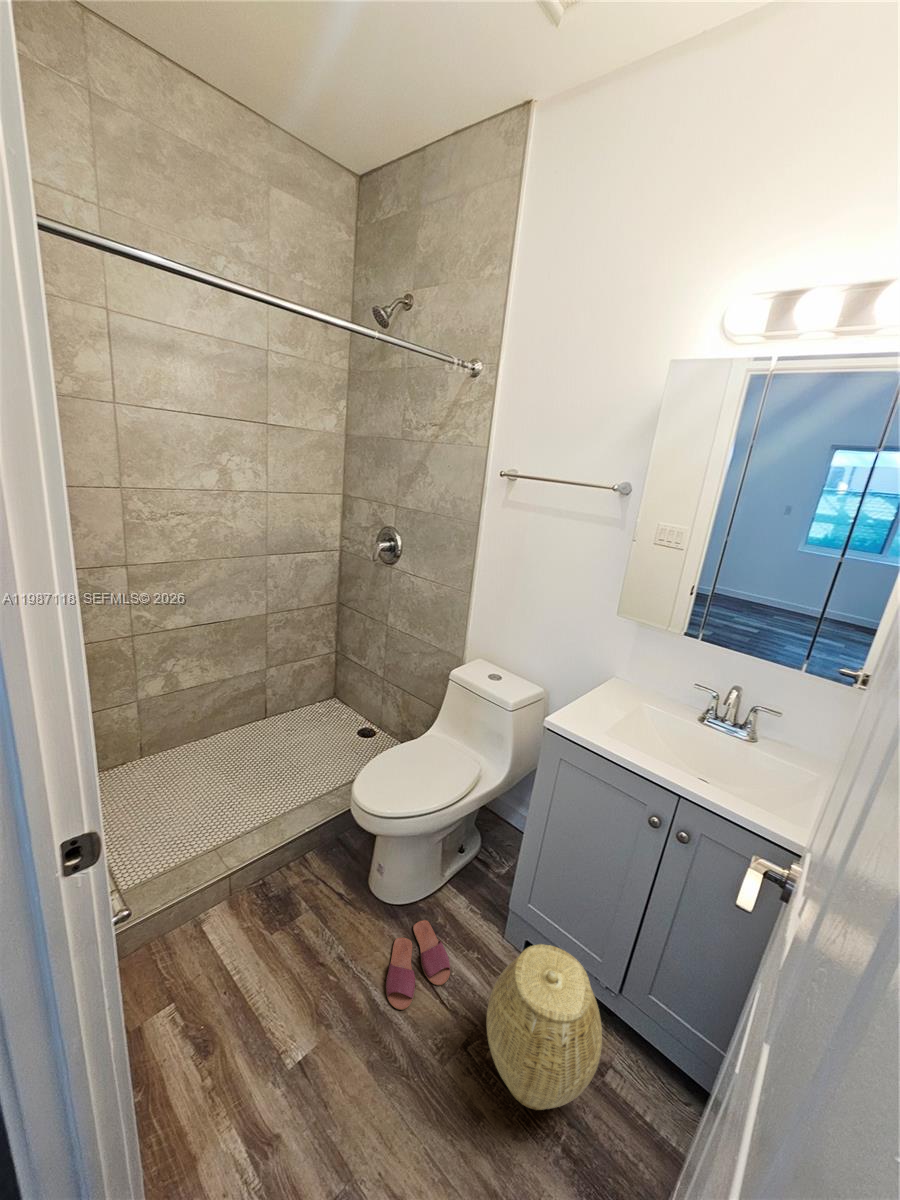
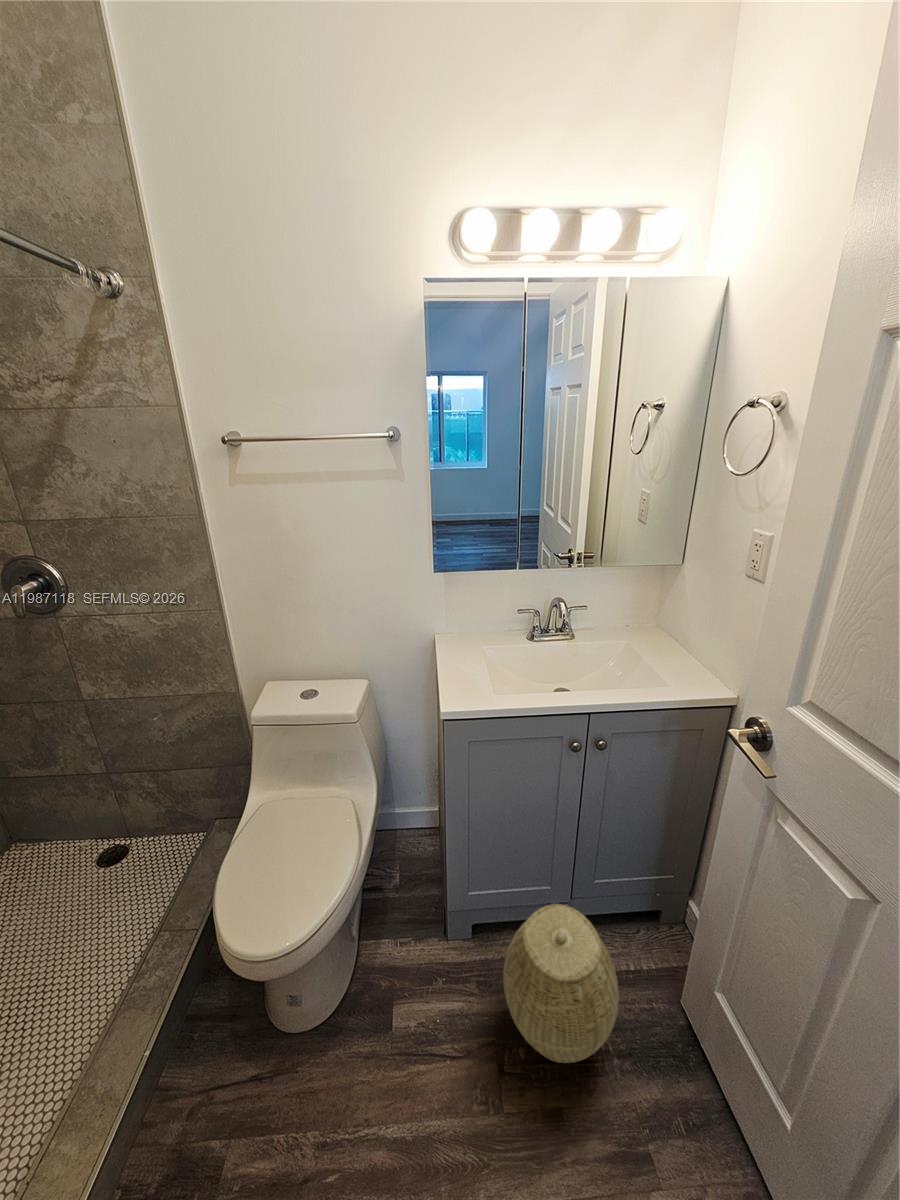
slippers: present [386,920,450,1010] -> none [361,998,440,1122]

